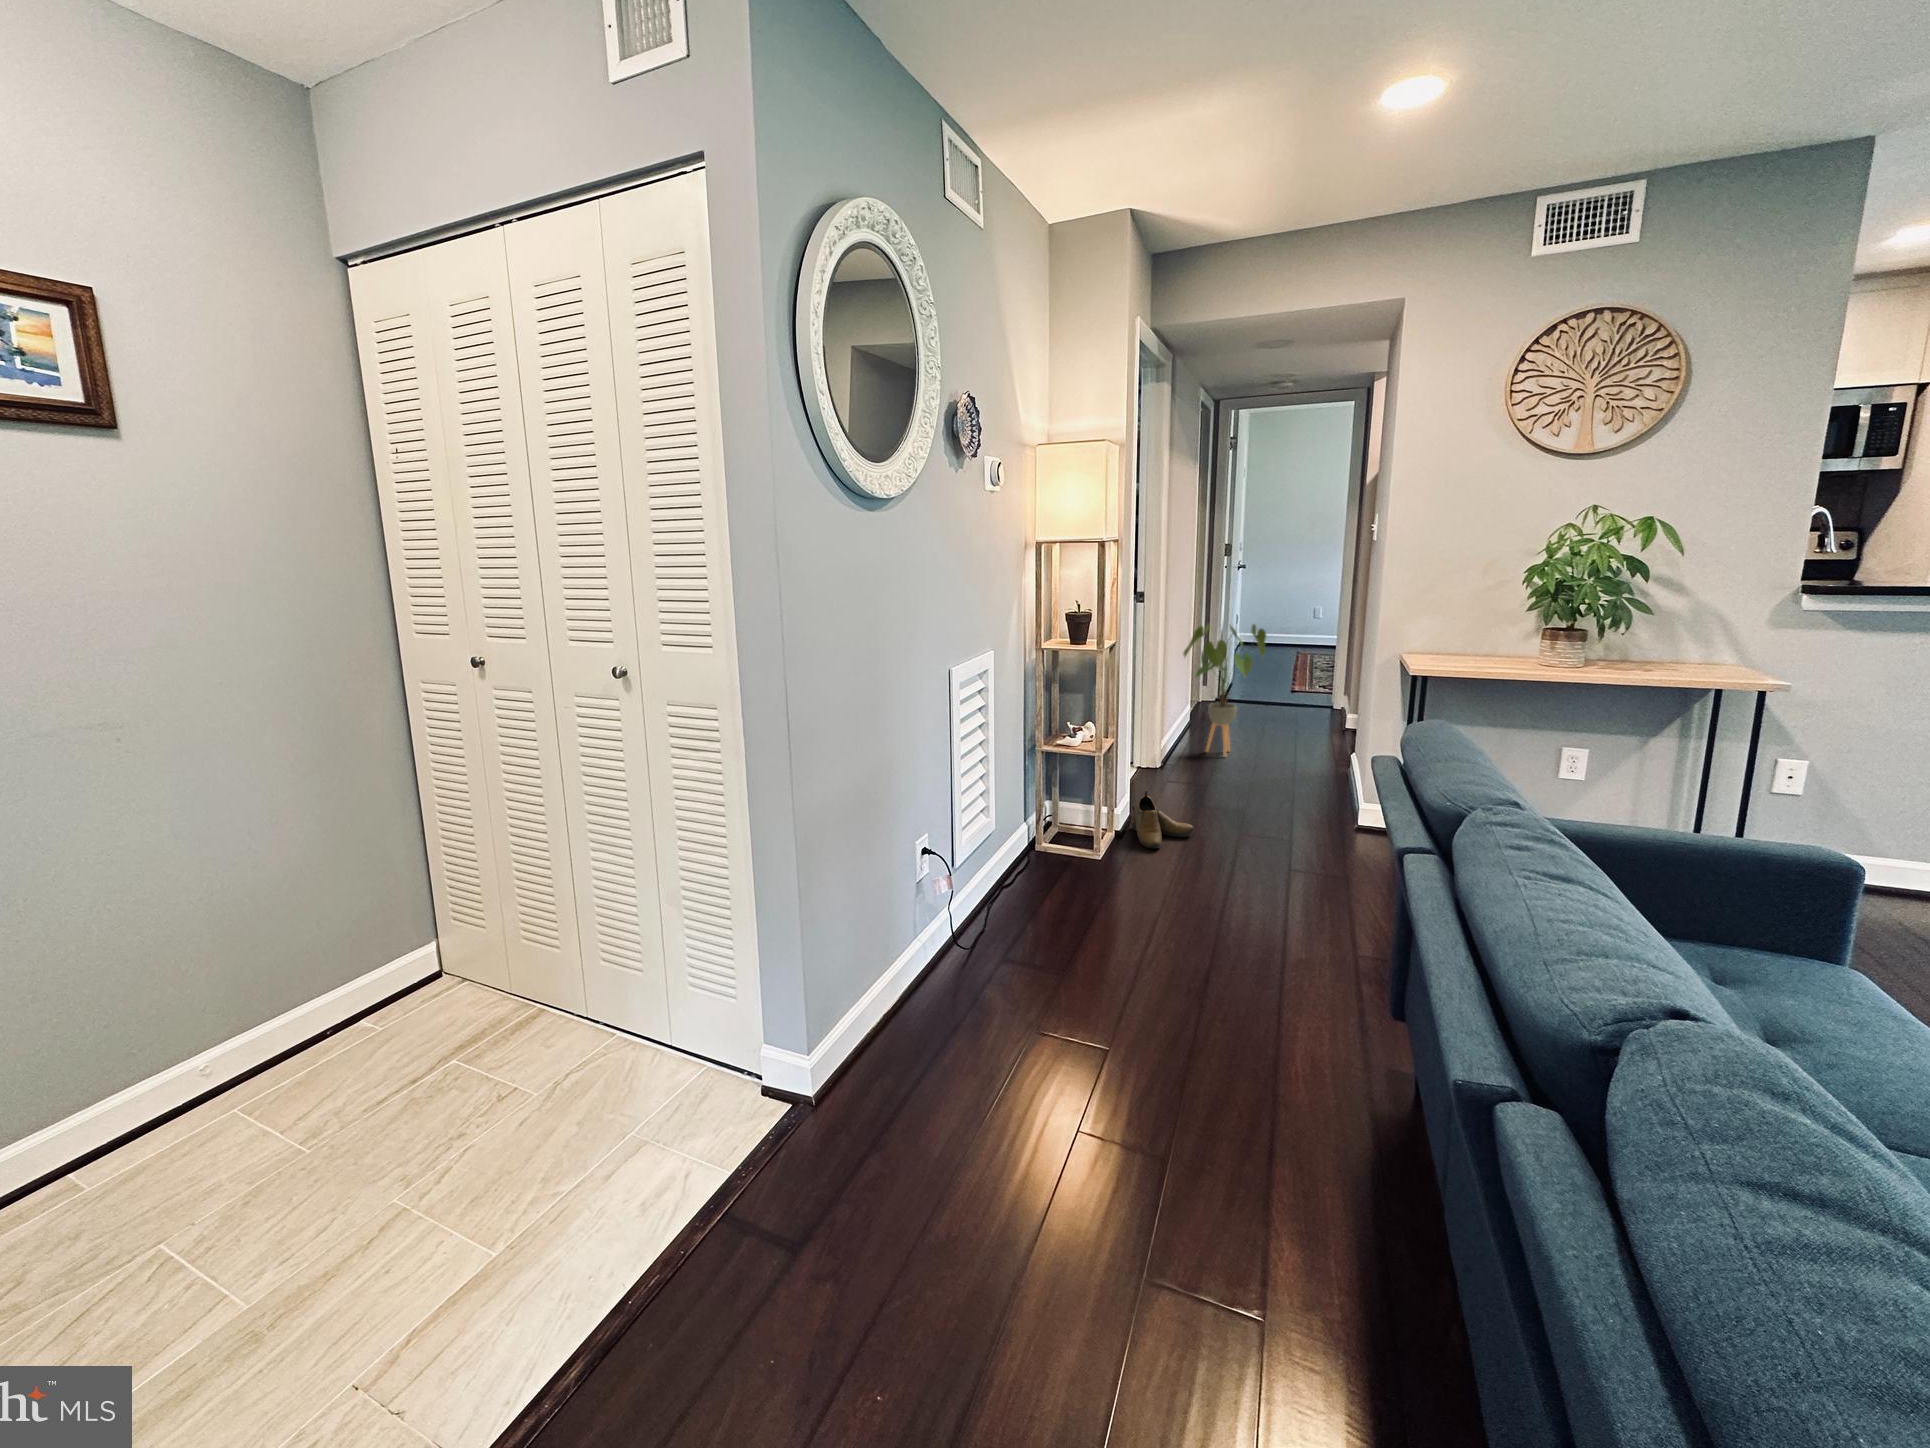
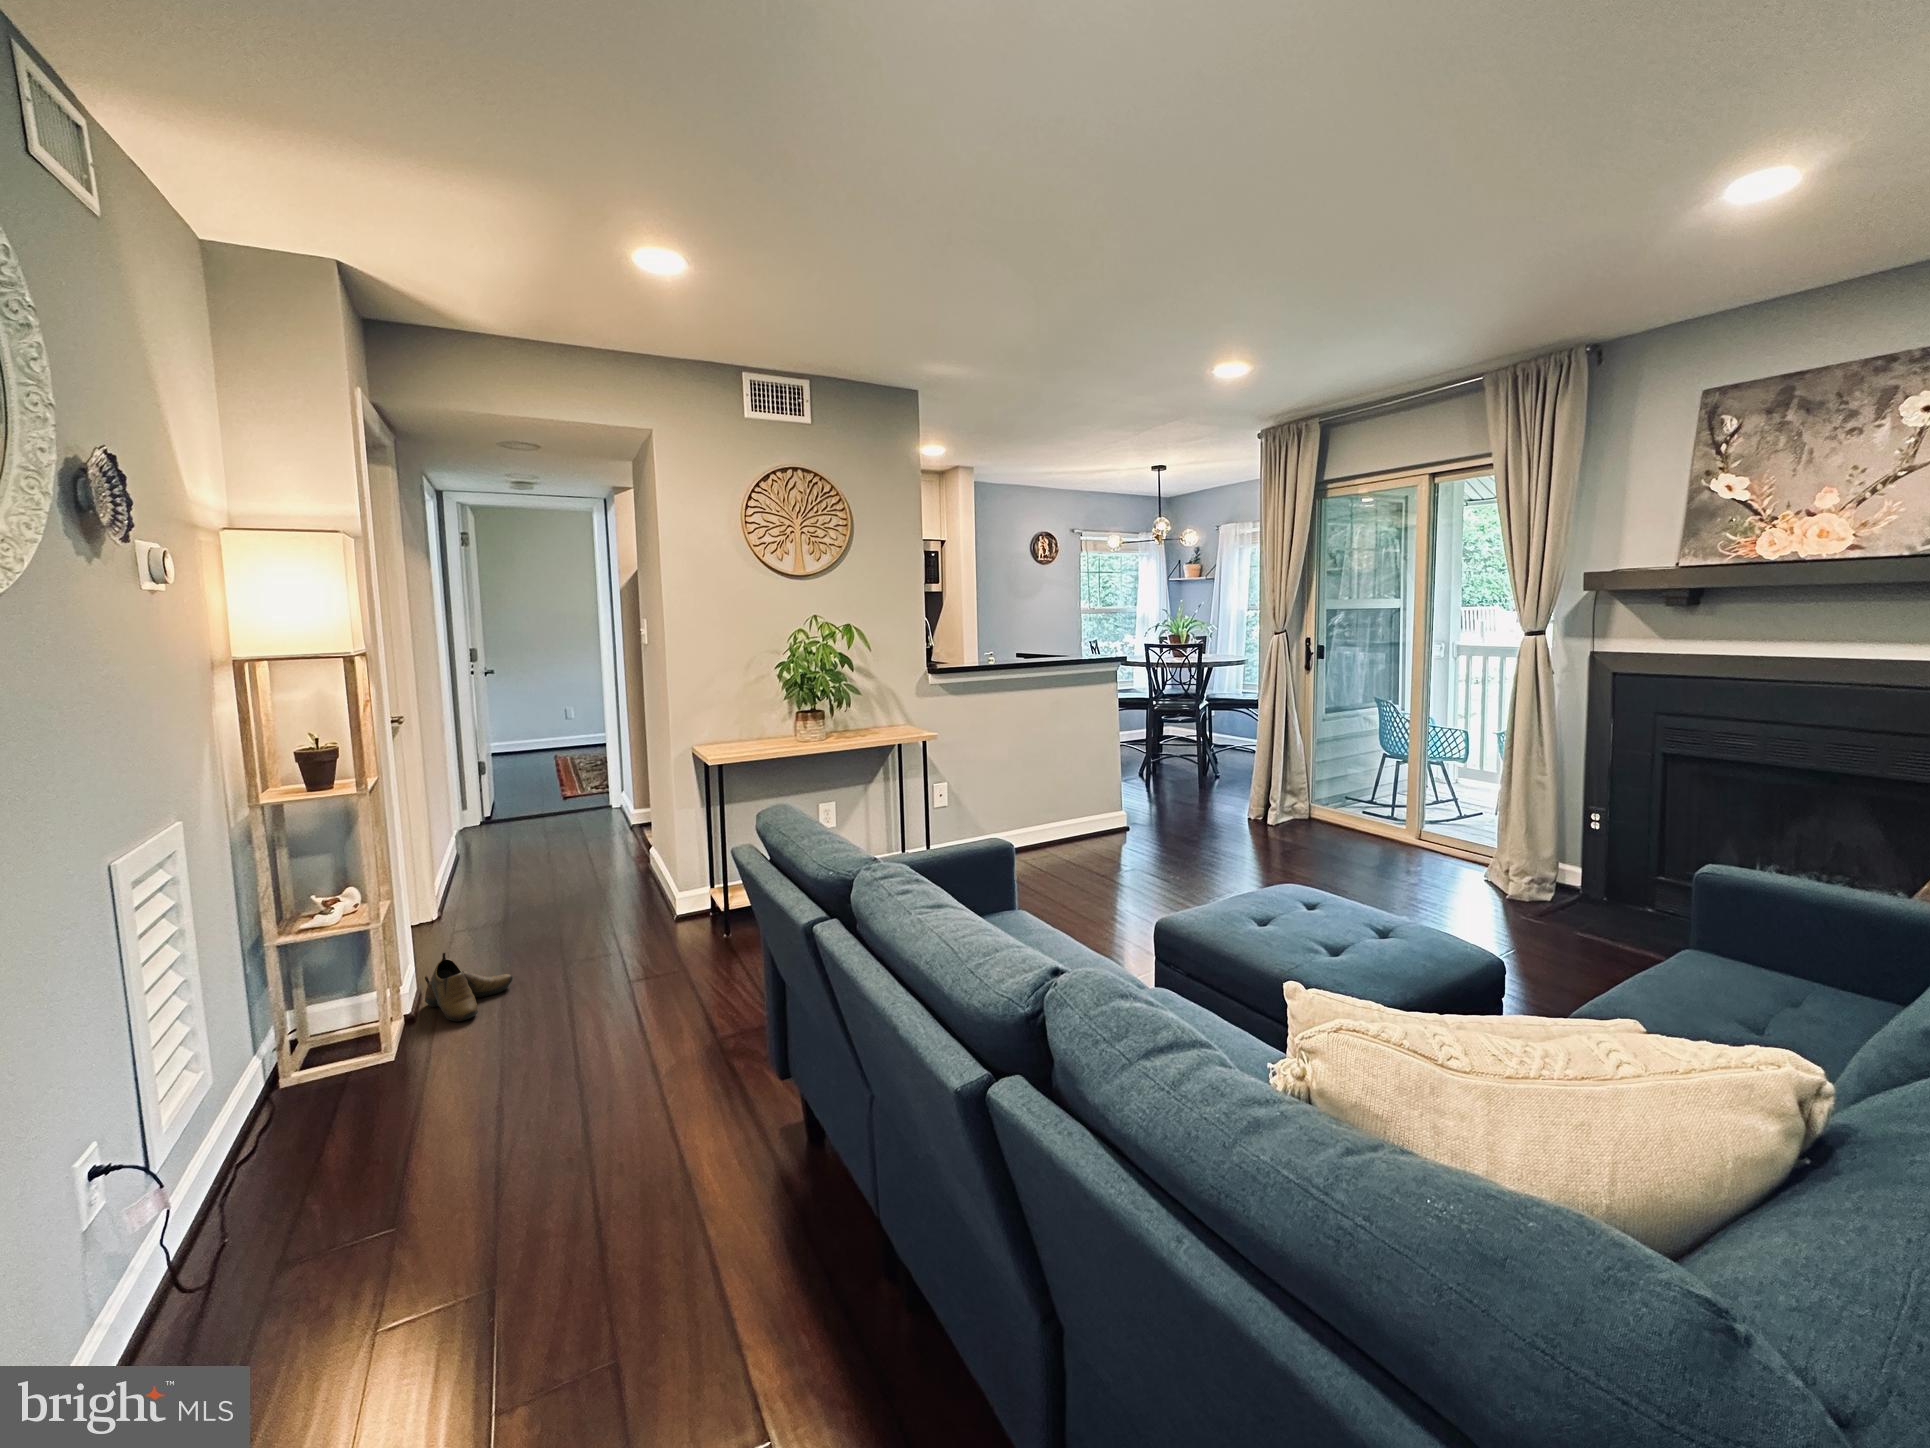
house plant: present [1184,624,1266,757] -> none [443,735,544,886]

